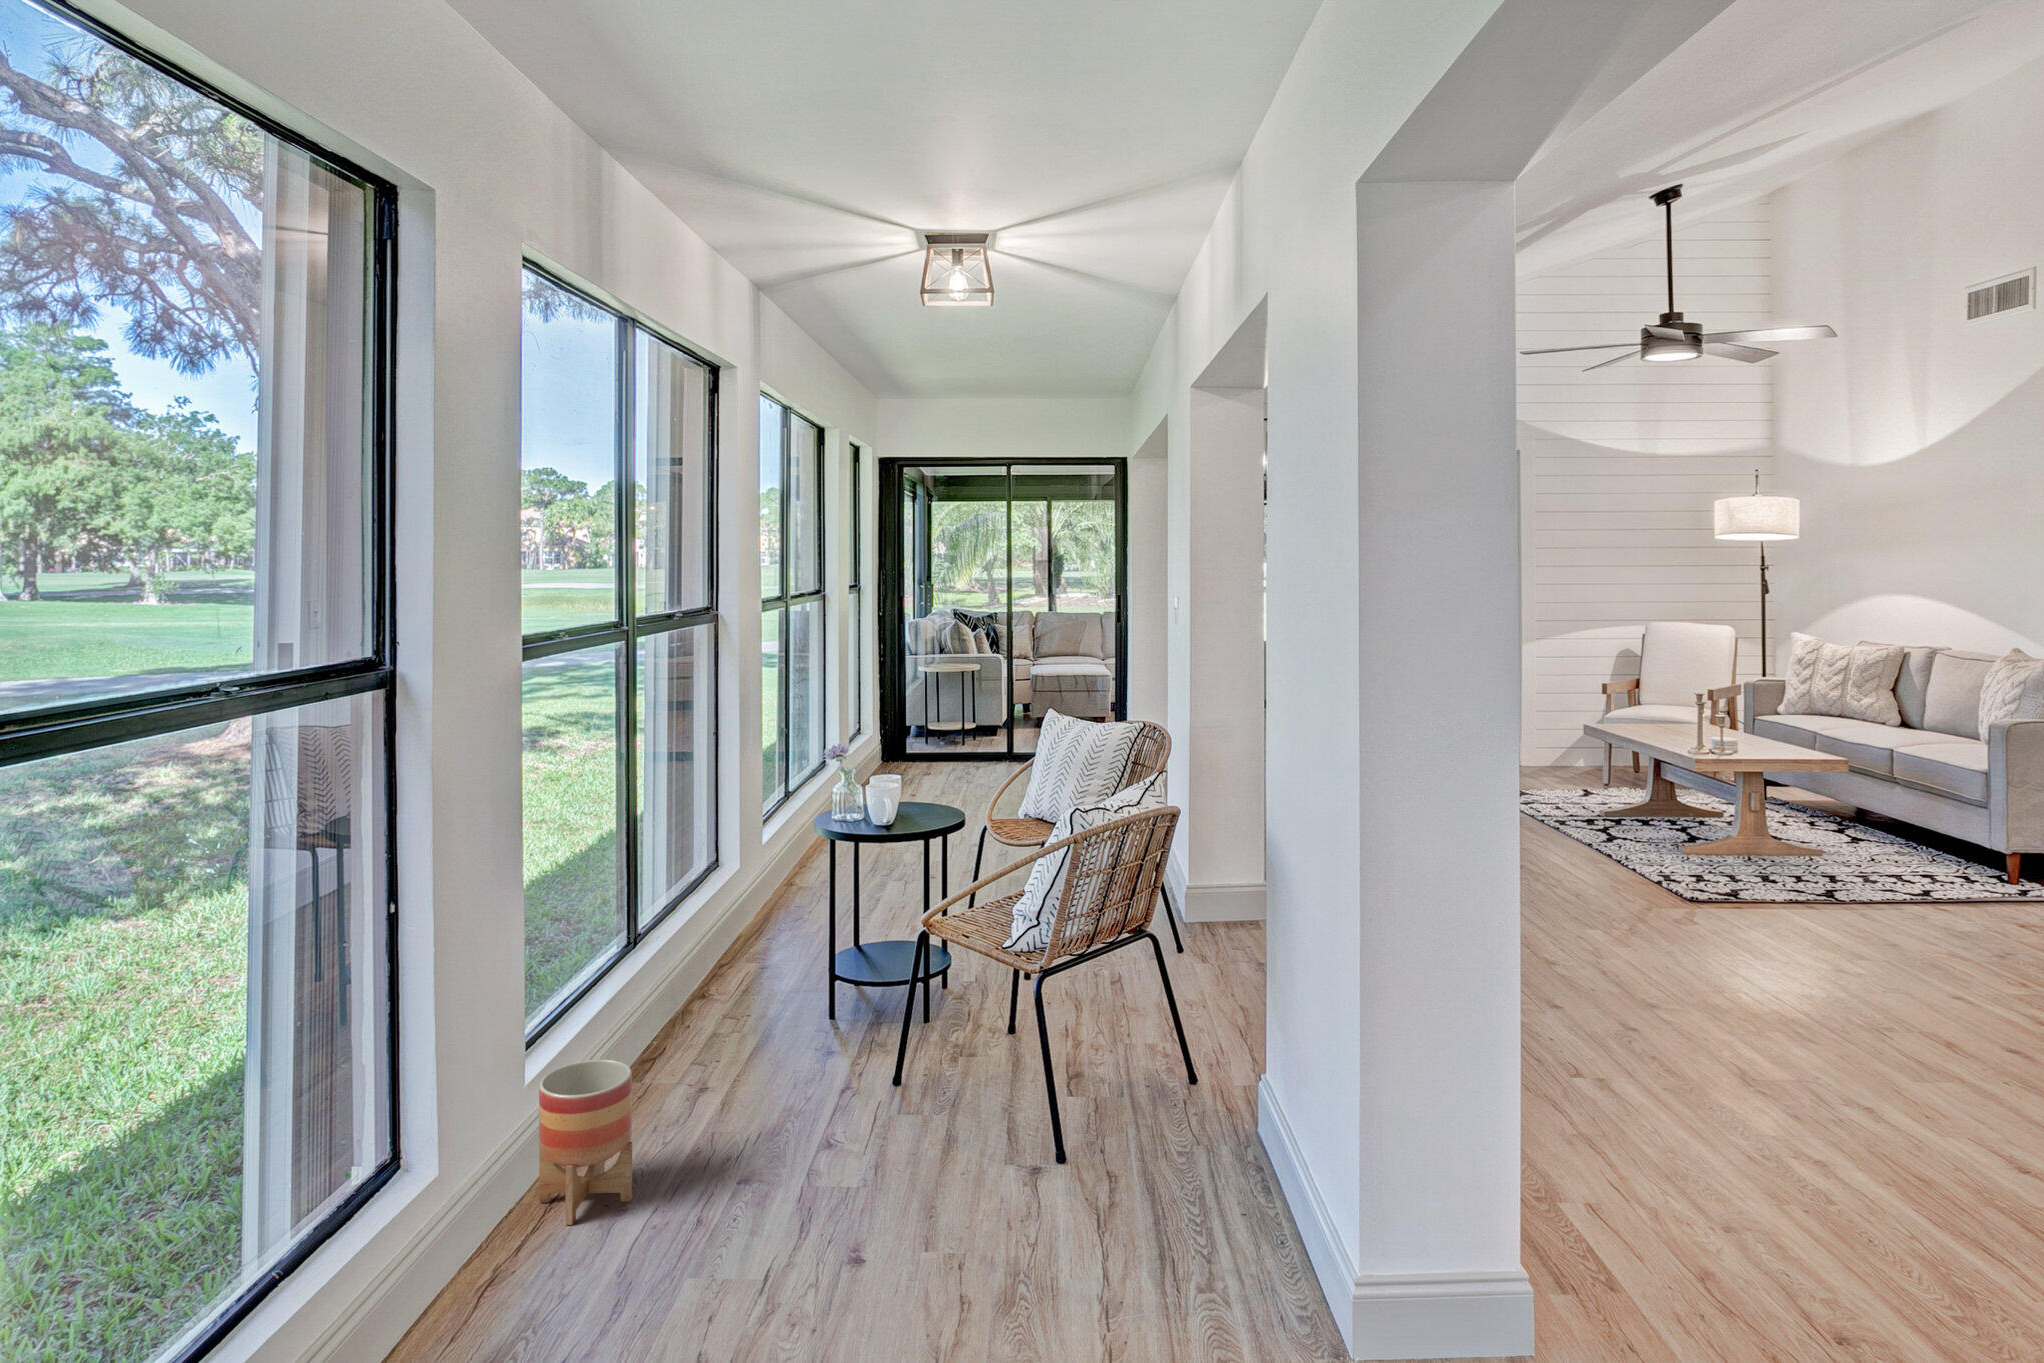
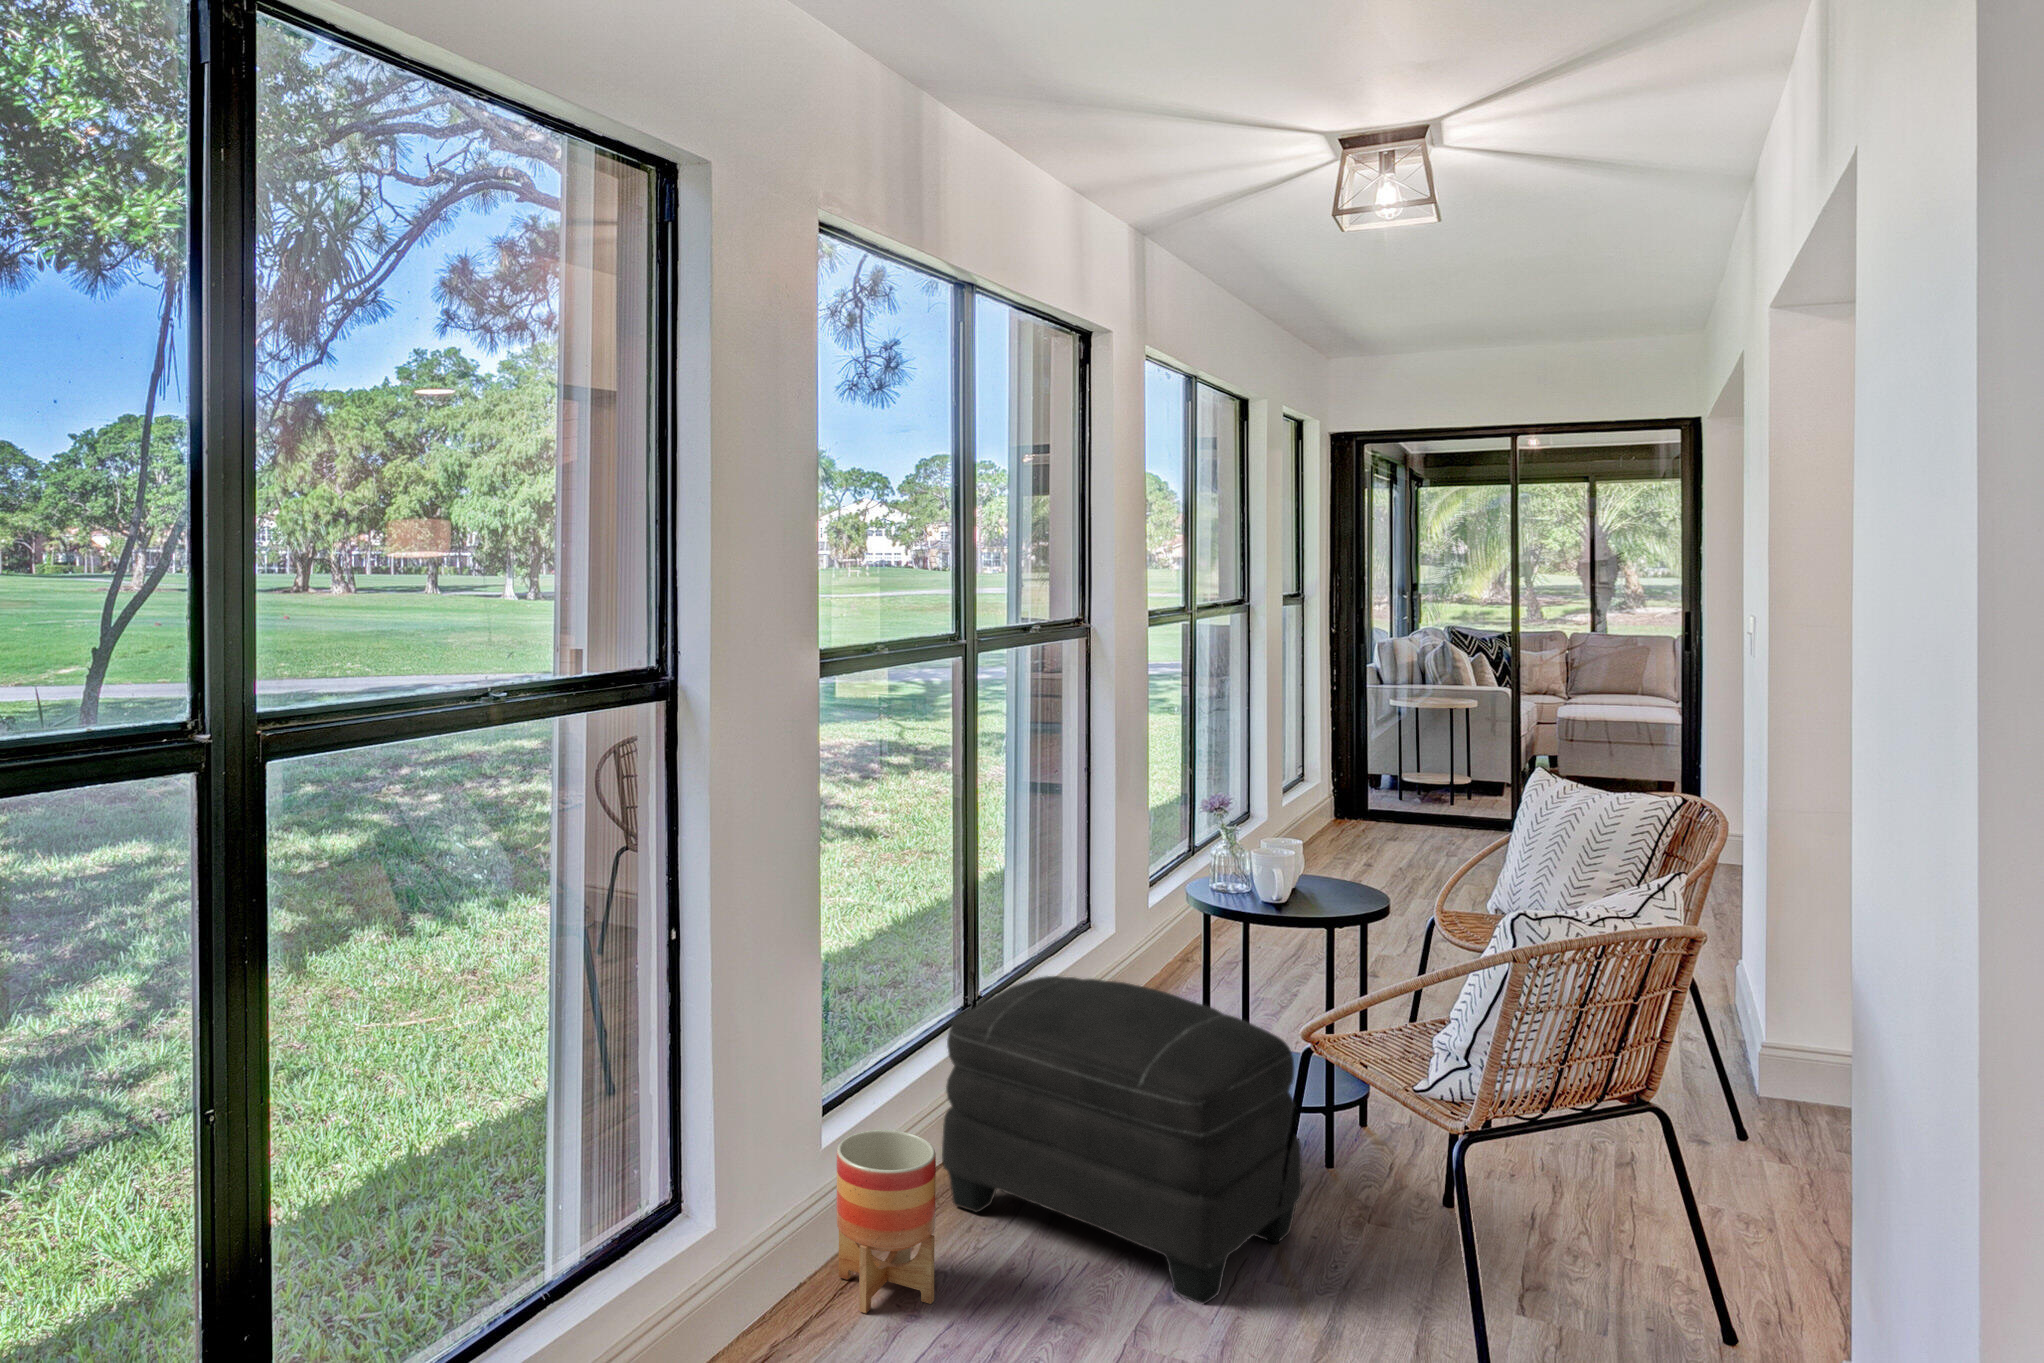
ottoman: none [622,904,915,1143] -> present [942,976,1302,1304]

